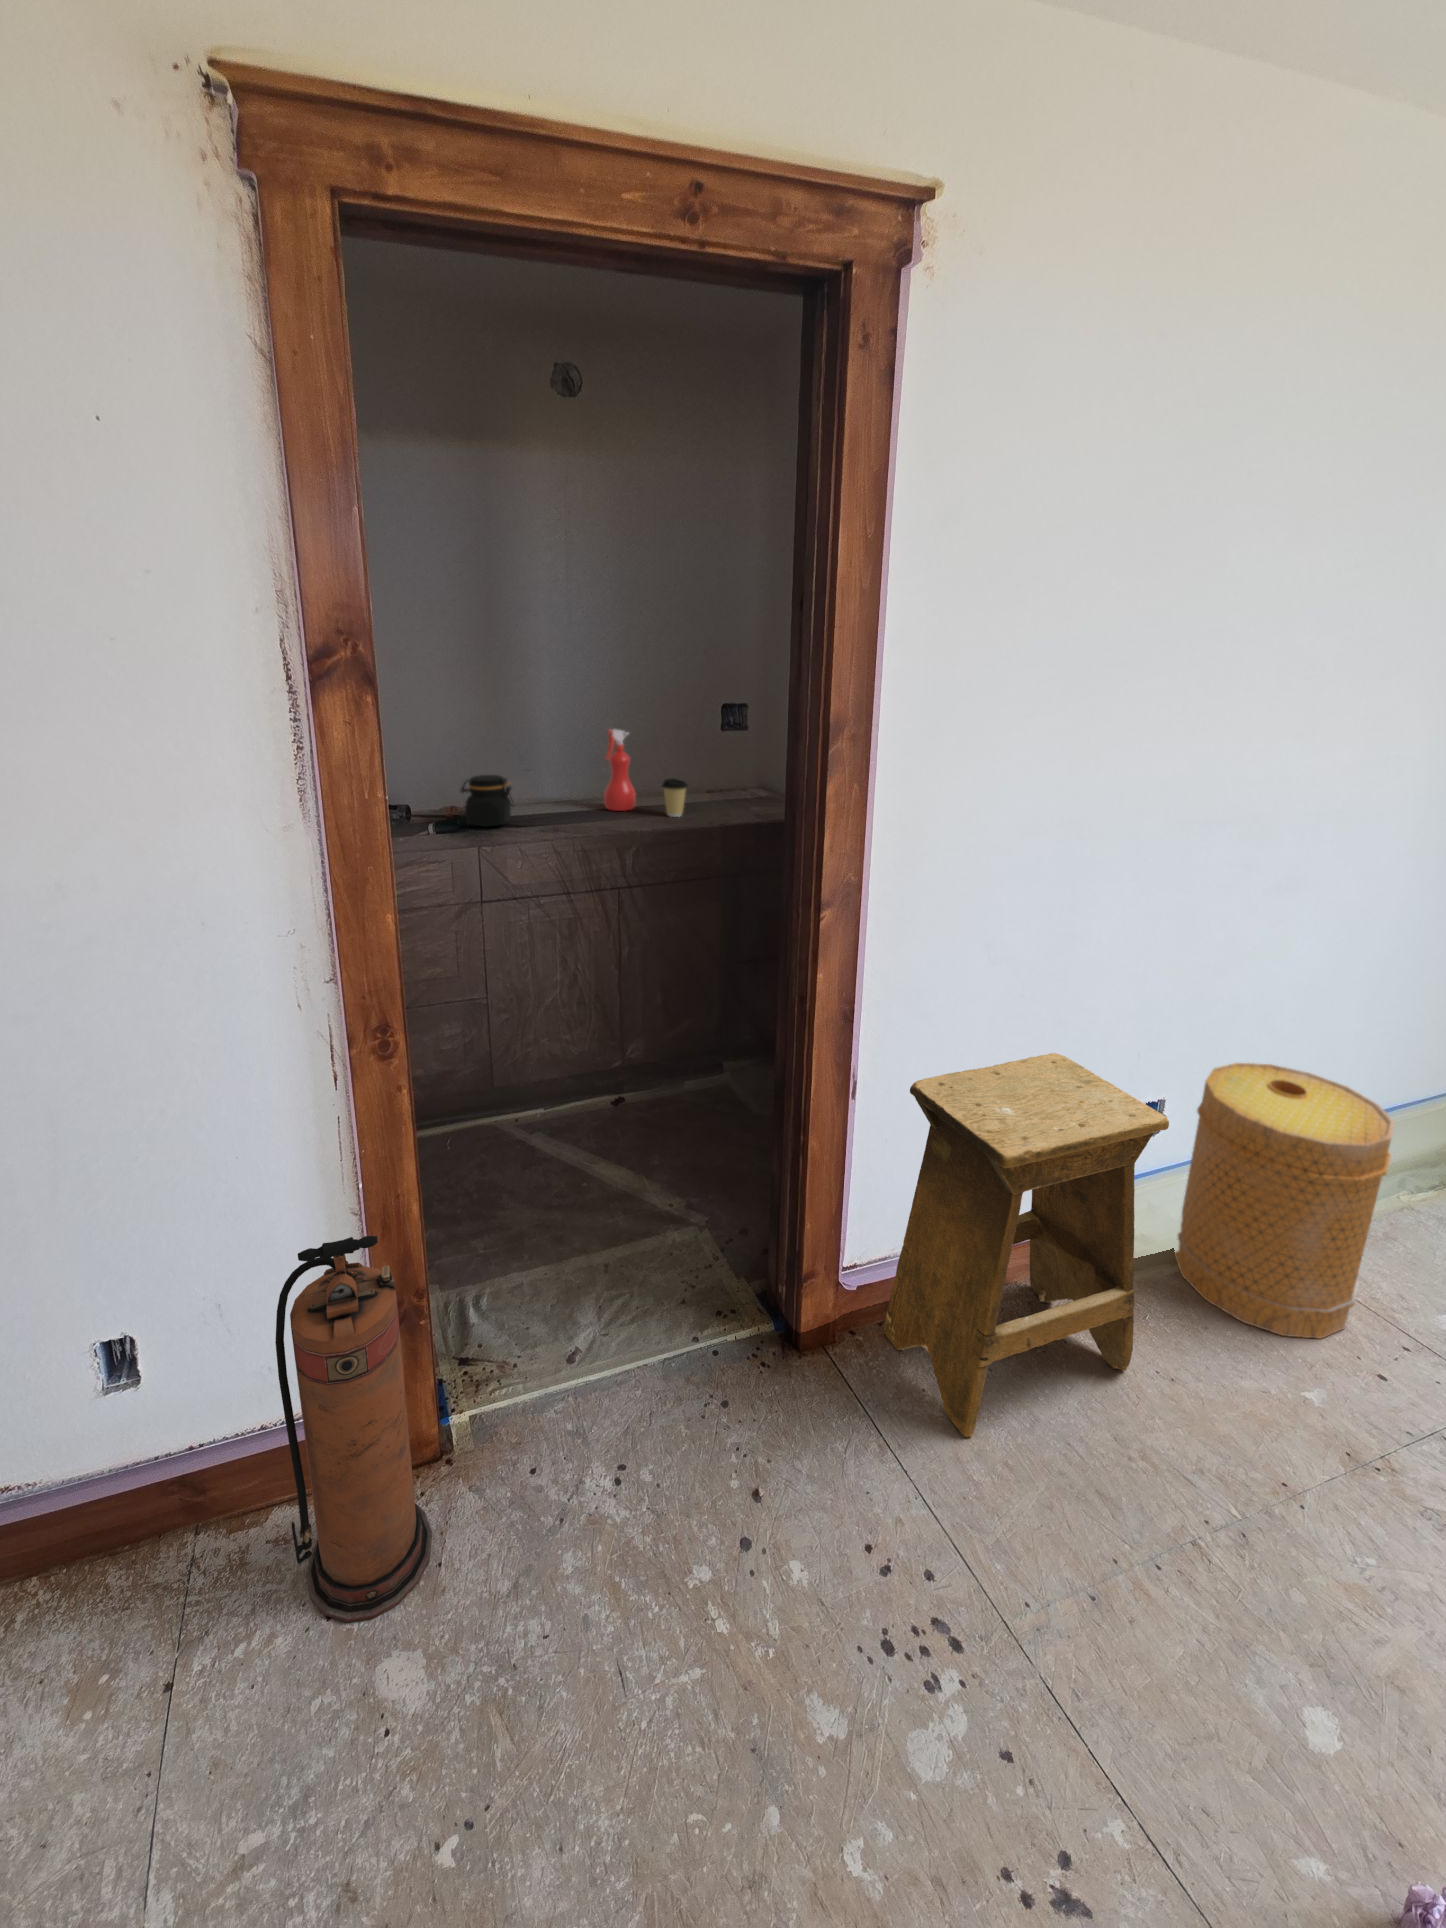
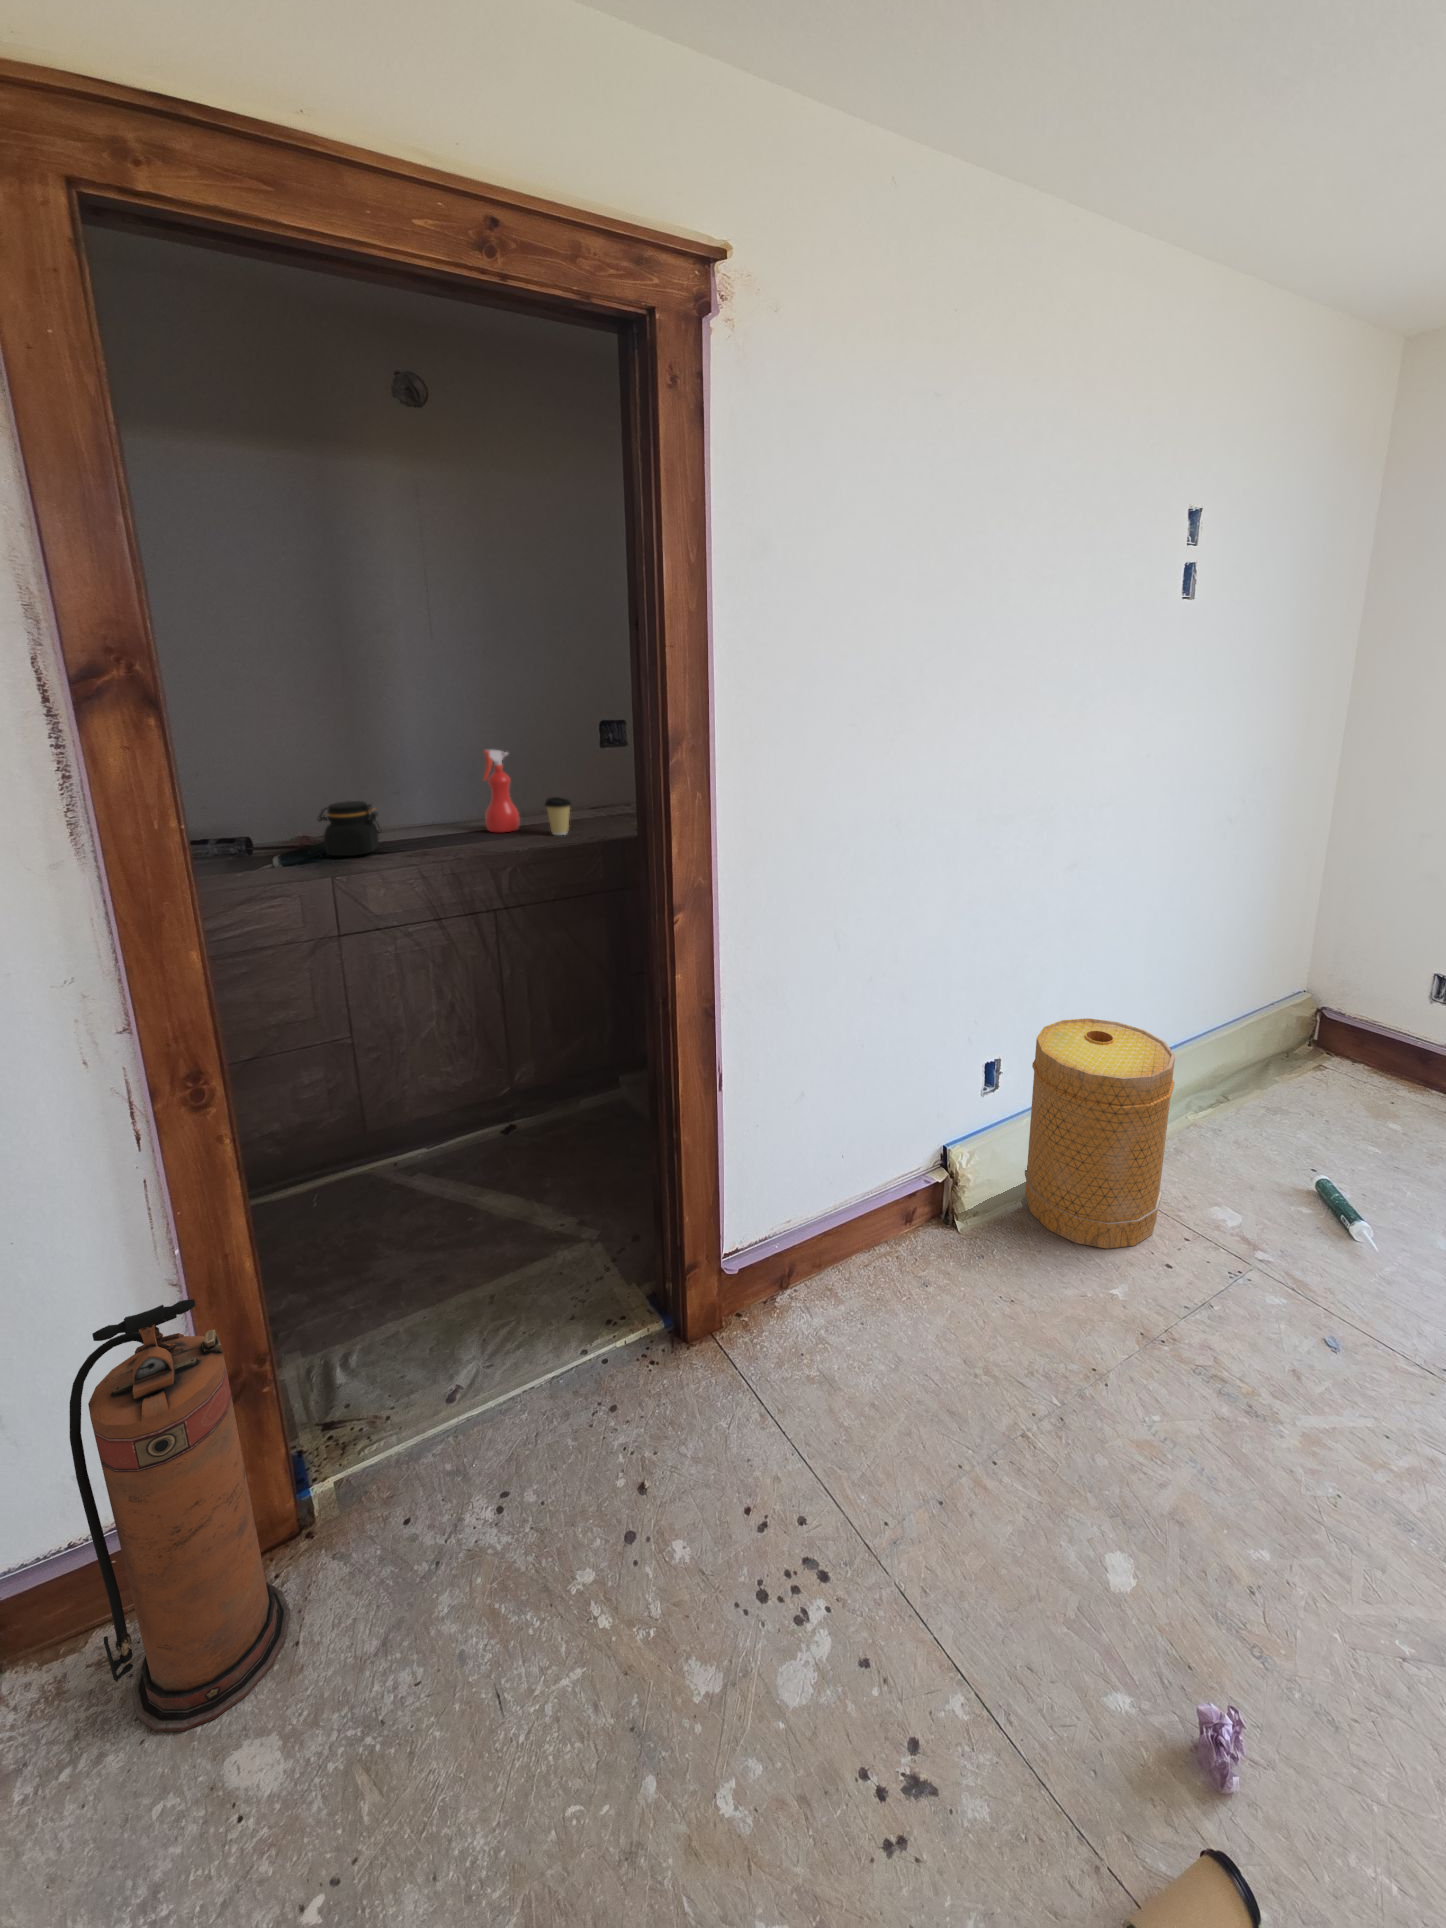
stool: present [884,1053,1169,1437] -> none [772,1028,994,1390]

